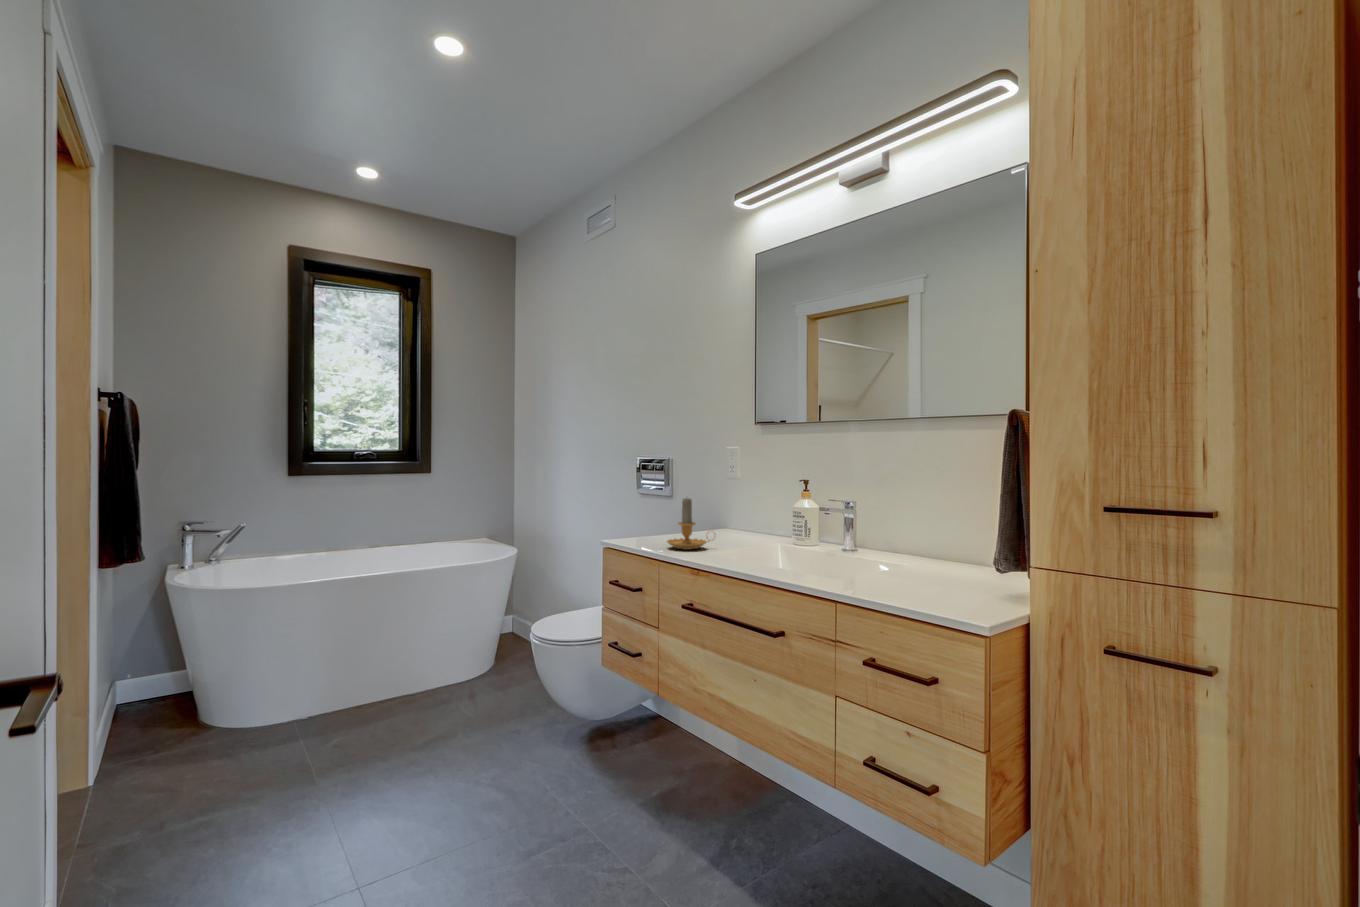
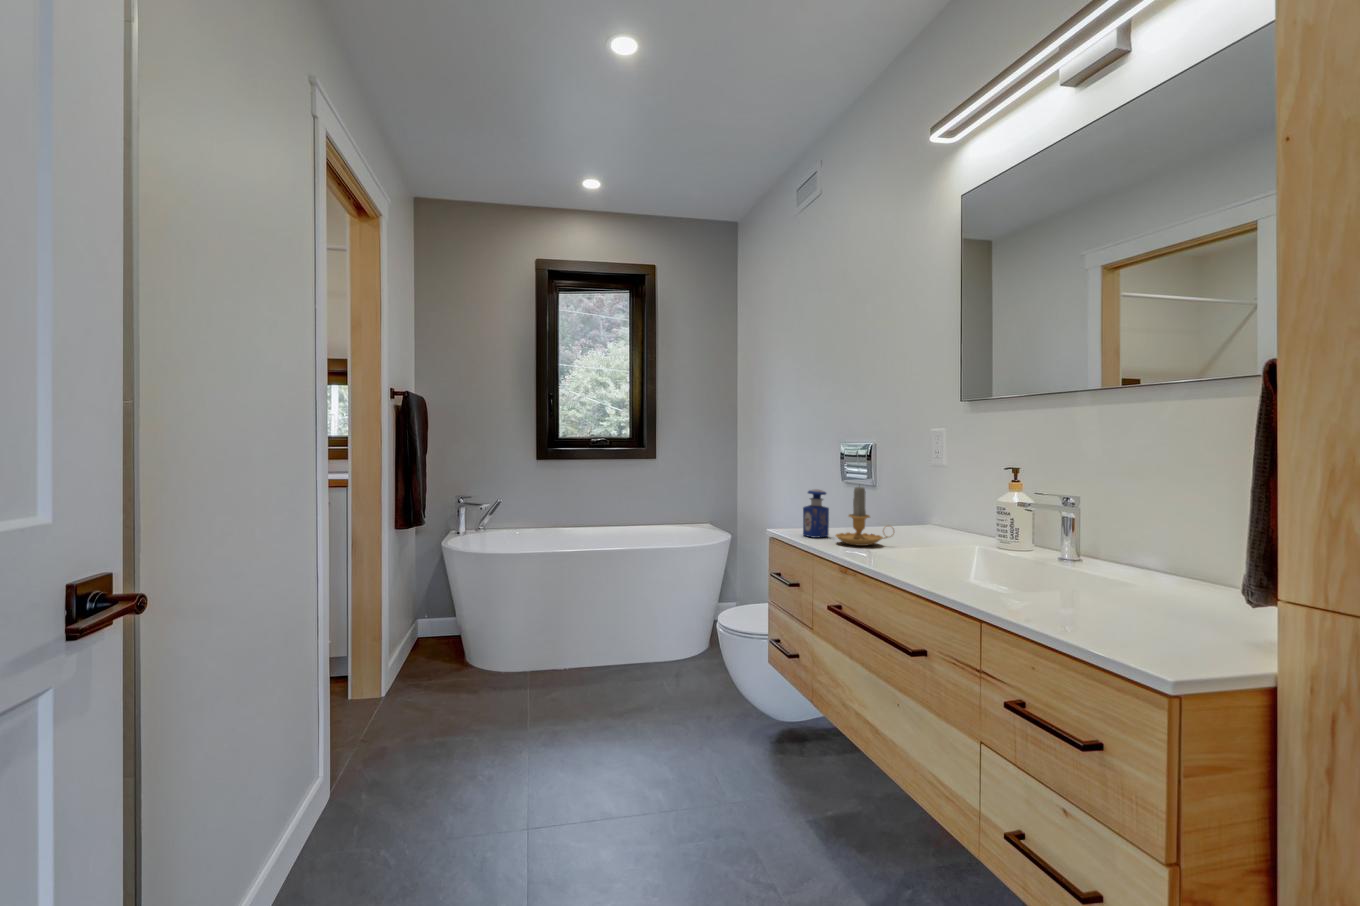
perfume bottle: none [632,501,655,545] -> present [803,489,829,538]

